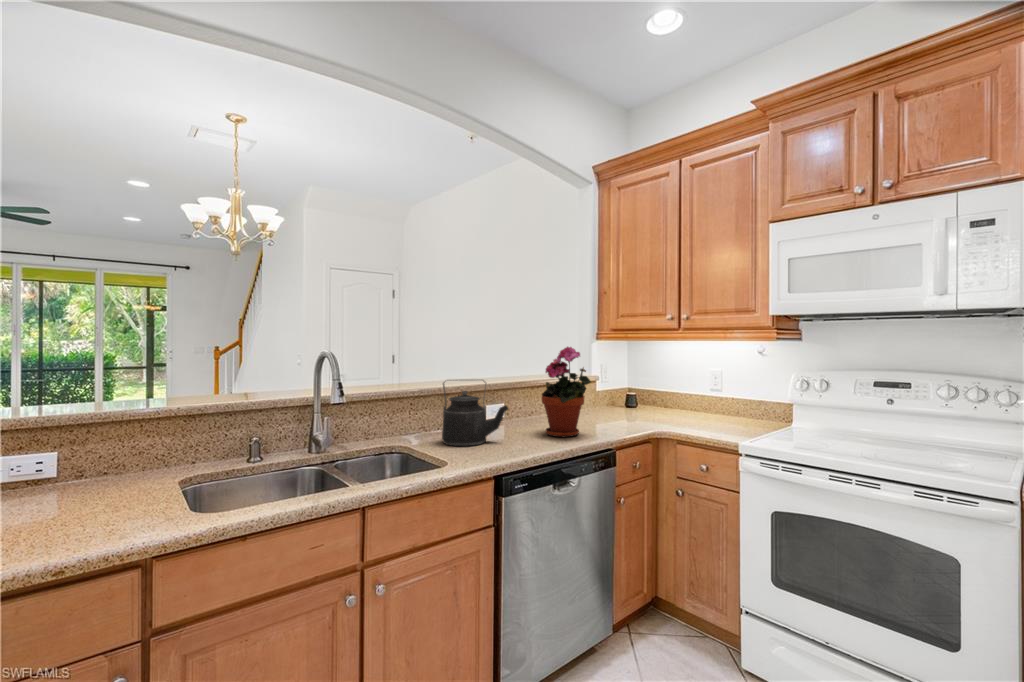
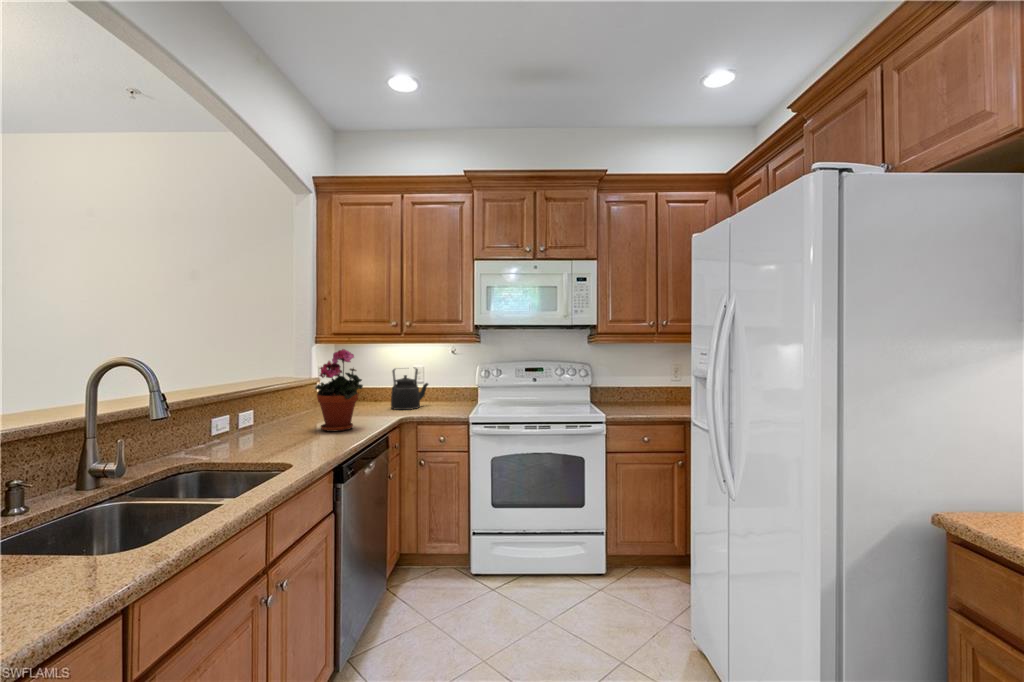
kettle: present [442,379,508,446] -> present [391,368,428,410]

